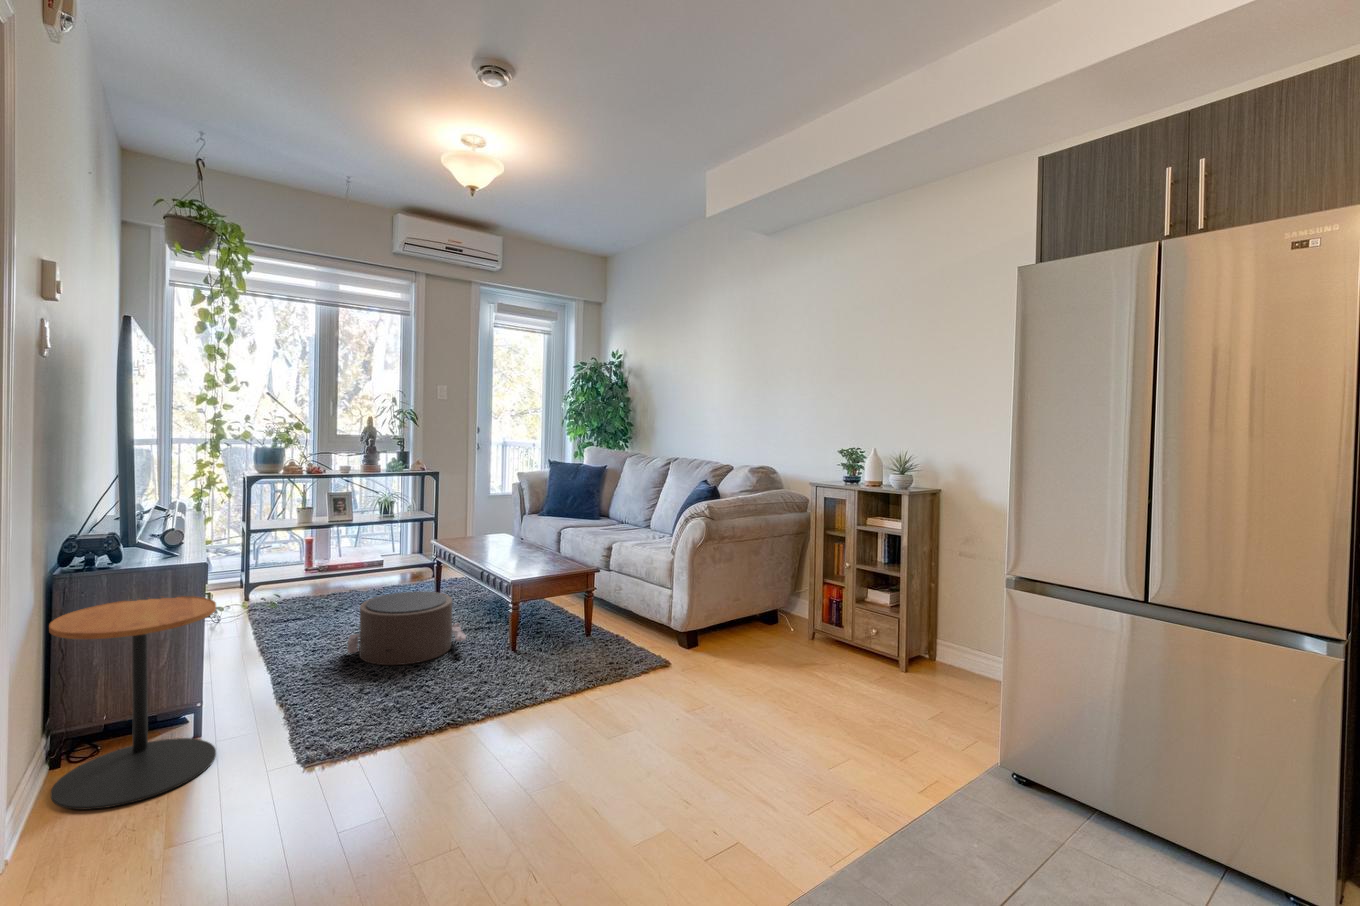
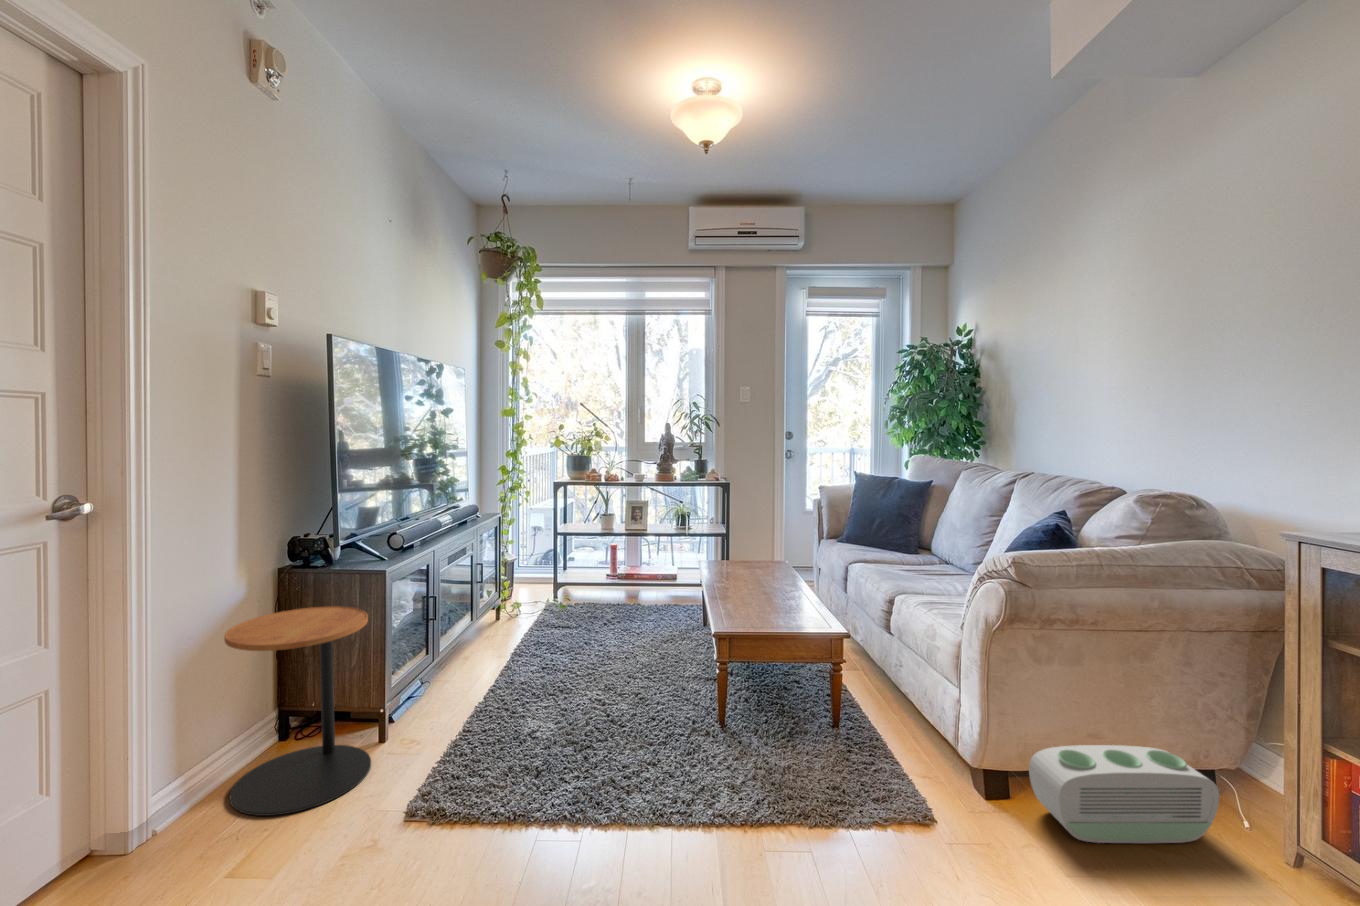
pouf: present [347,591,466,665] -> none [550,622,682,713]
air purifier: none [714,603,793,655] -> present [1029,745,1219,843]

